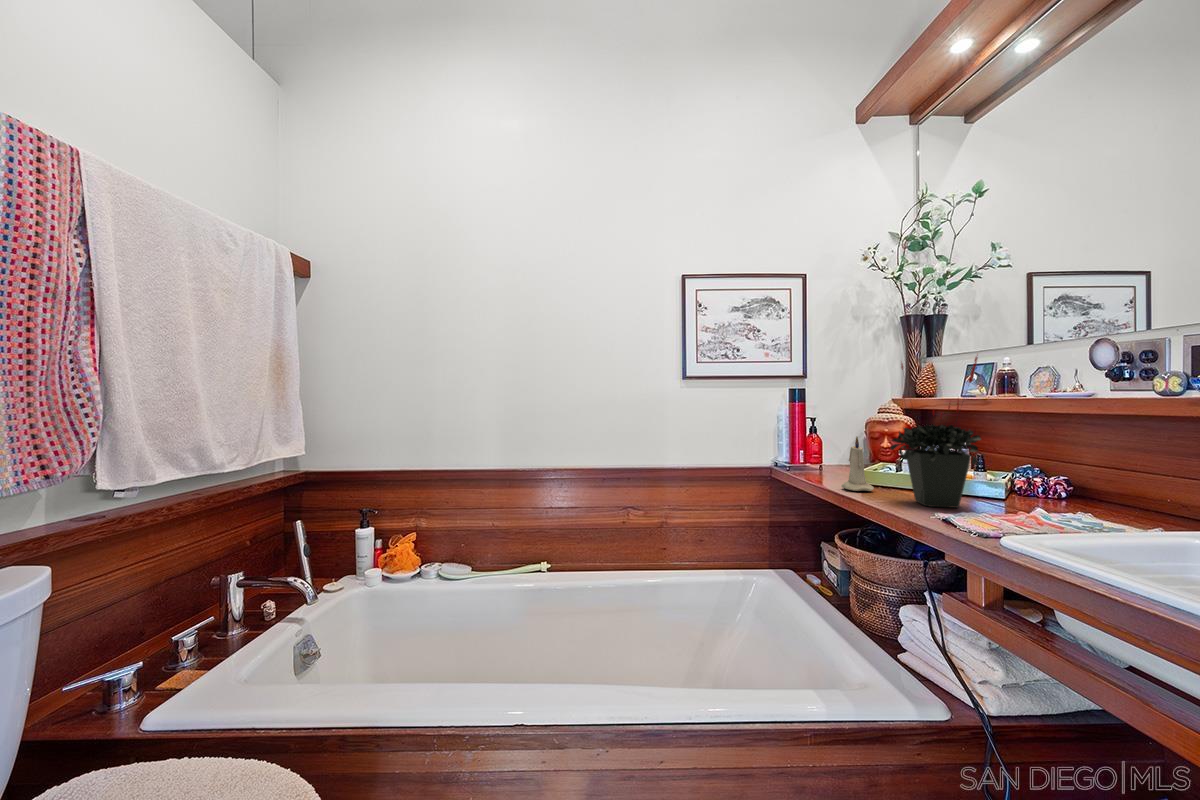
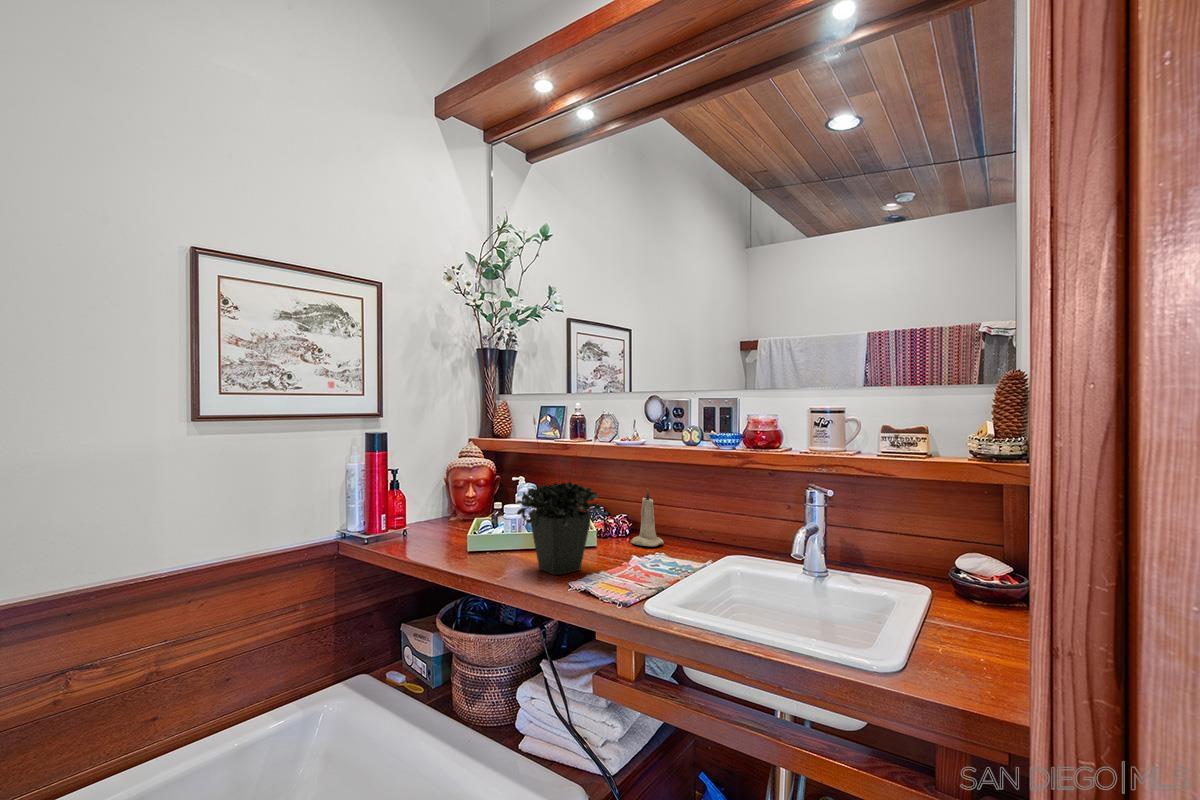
candle: present [841,437,874,491] -> present [631,488,664,547]

